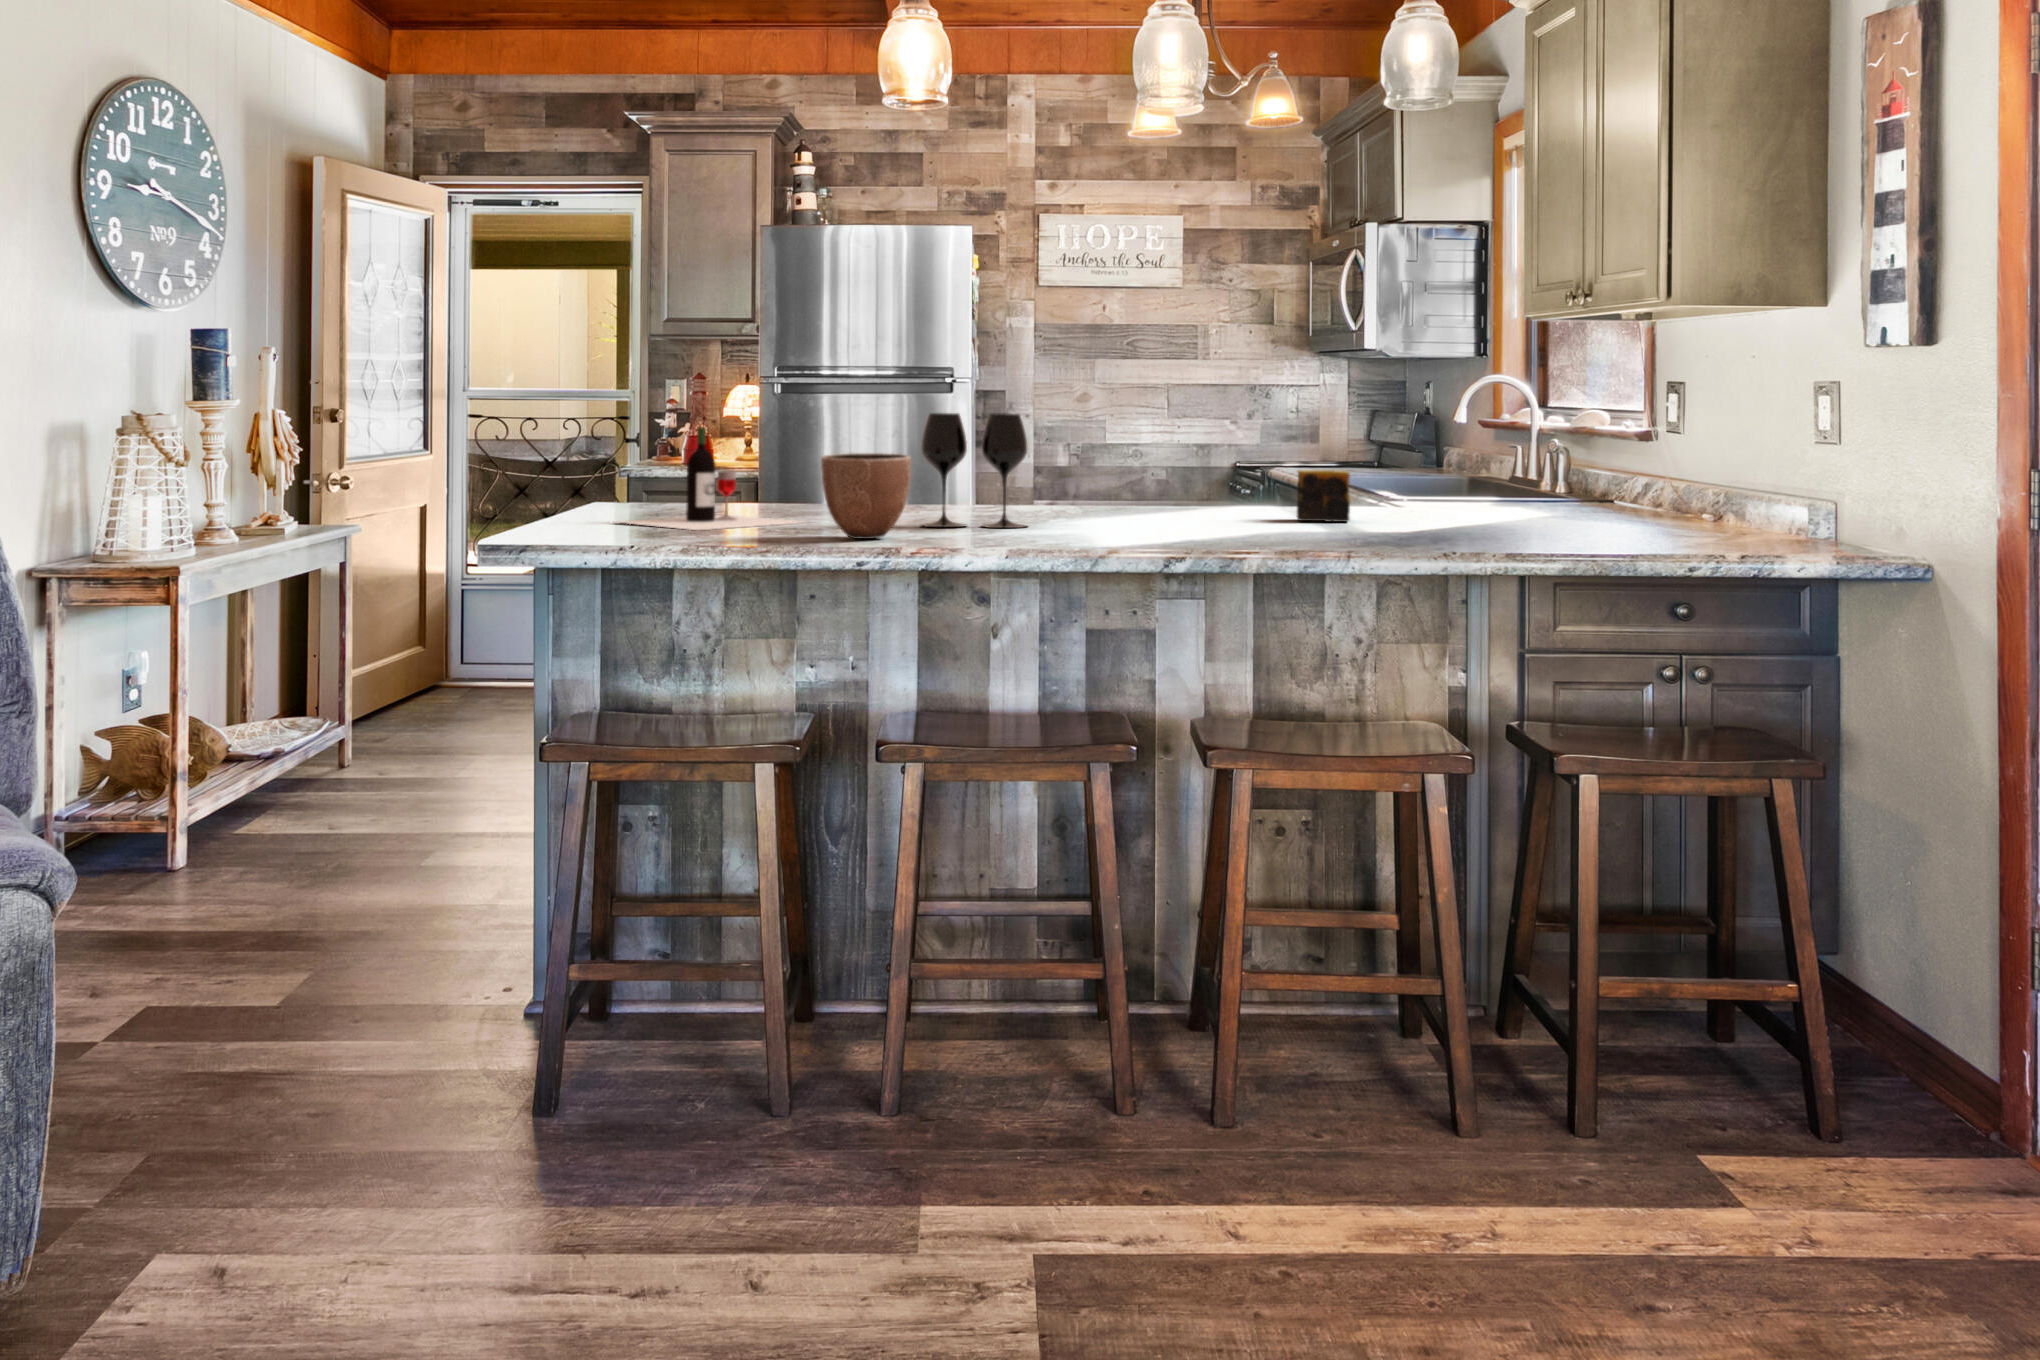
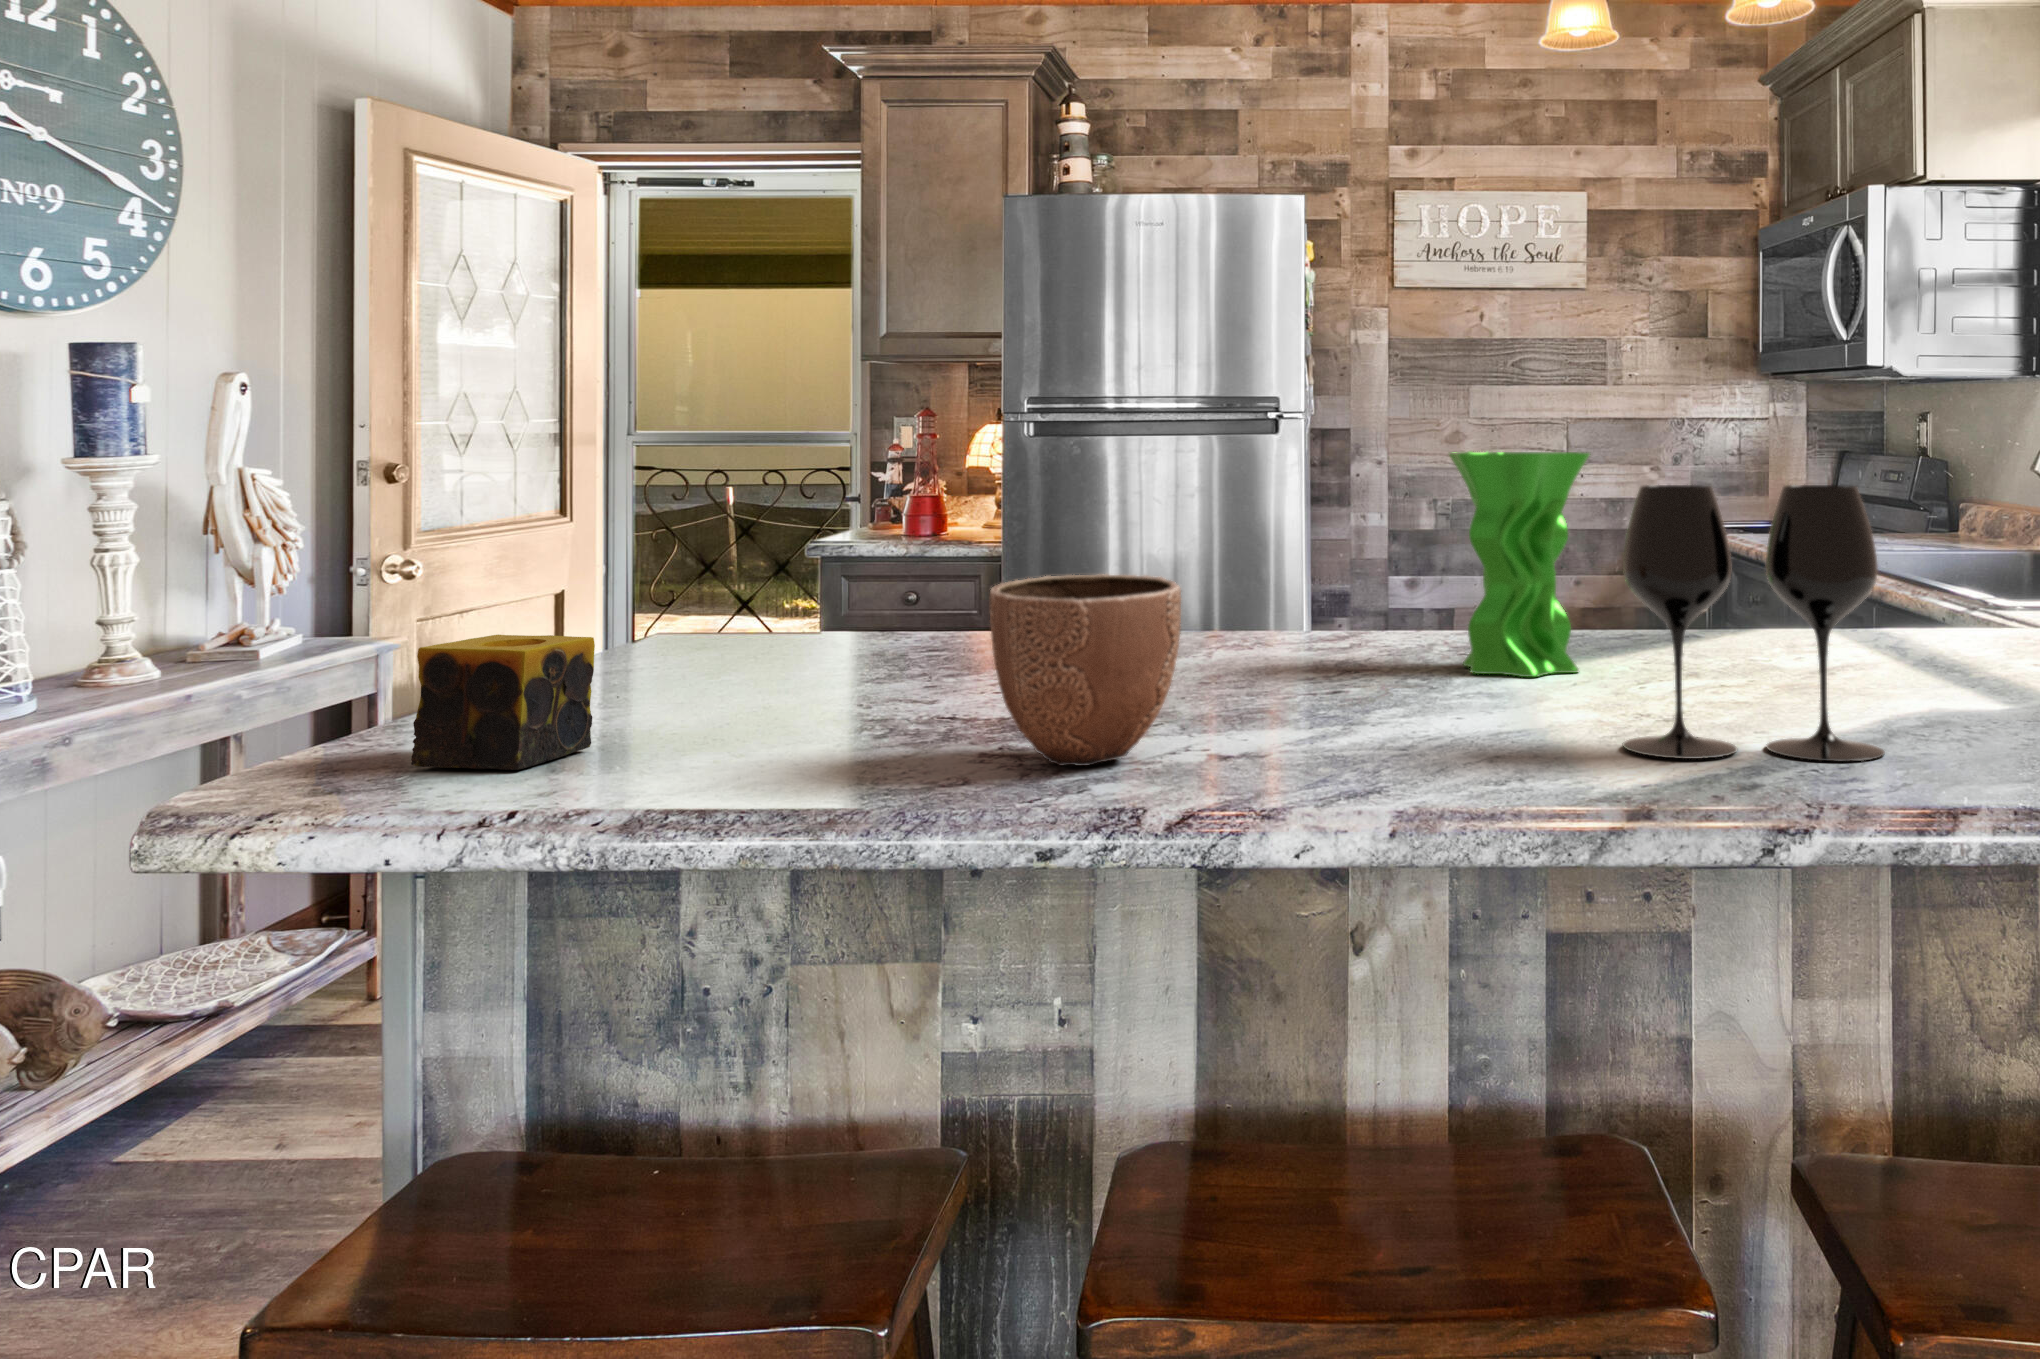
vase: none [1050,399,1128,520] -> present [1449,452,1591,677]
wine glass: present [921,413,1027,528] -> present [1623,485,1885,761]
wine bottle: present [621,427,805,530] -> none [638,510,1023,721]
candle: present [1297,470,1350,522] -> present [411,635,595,770]

